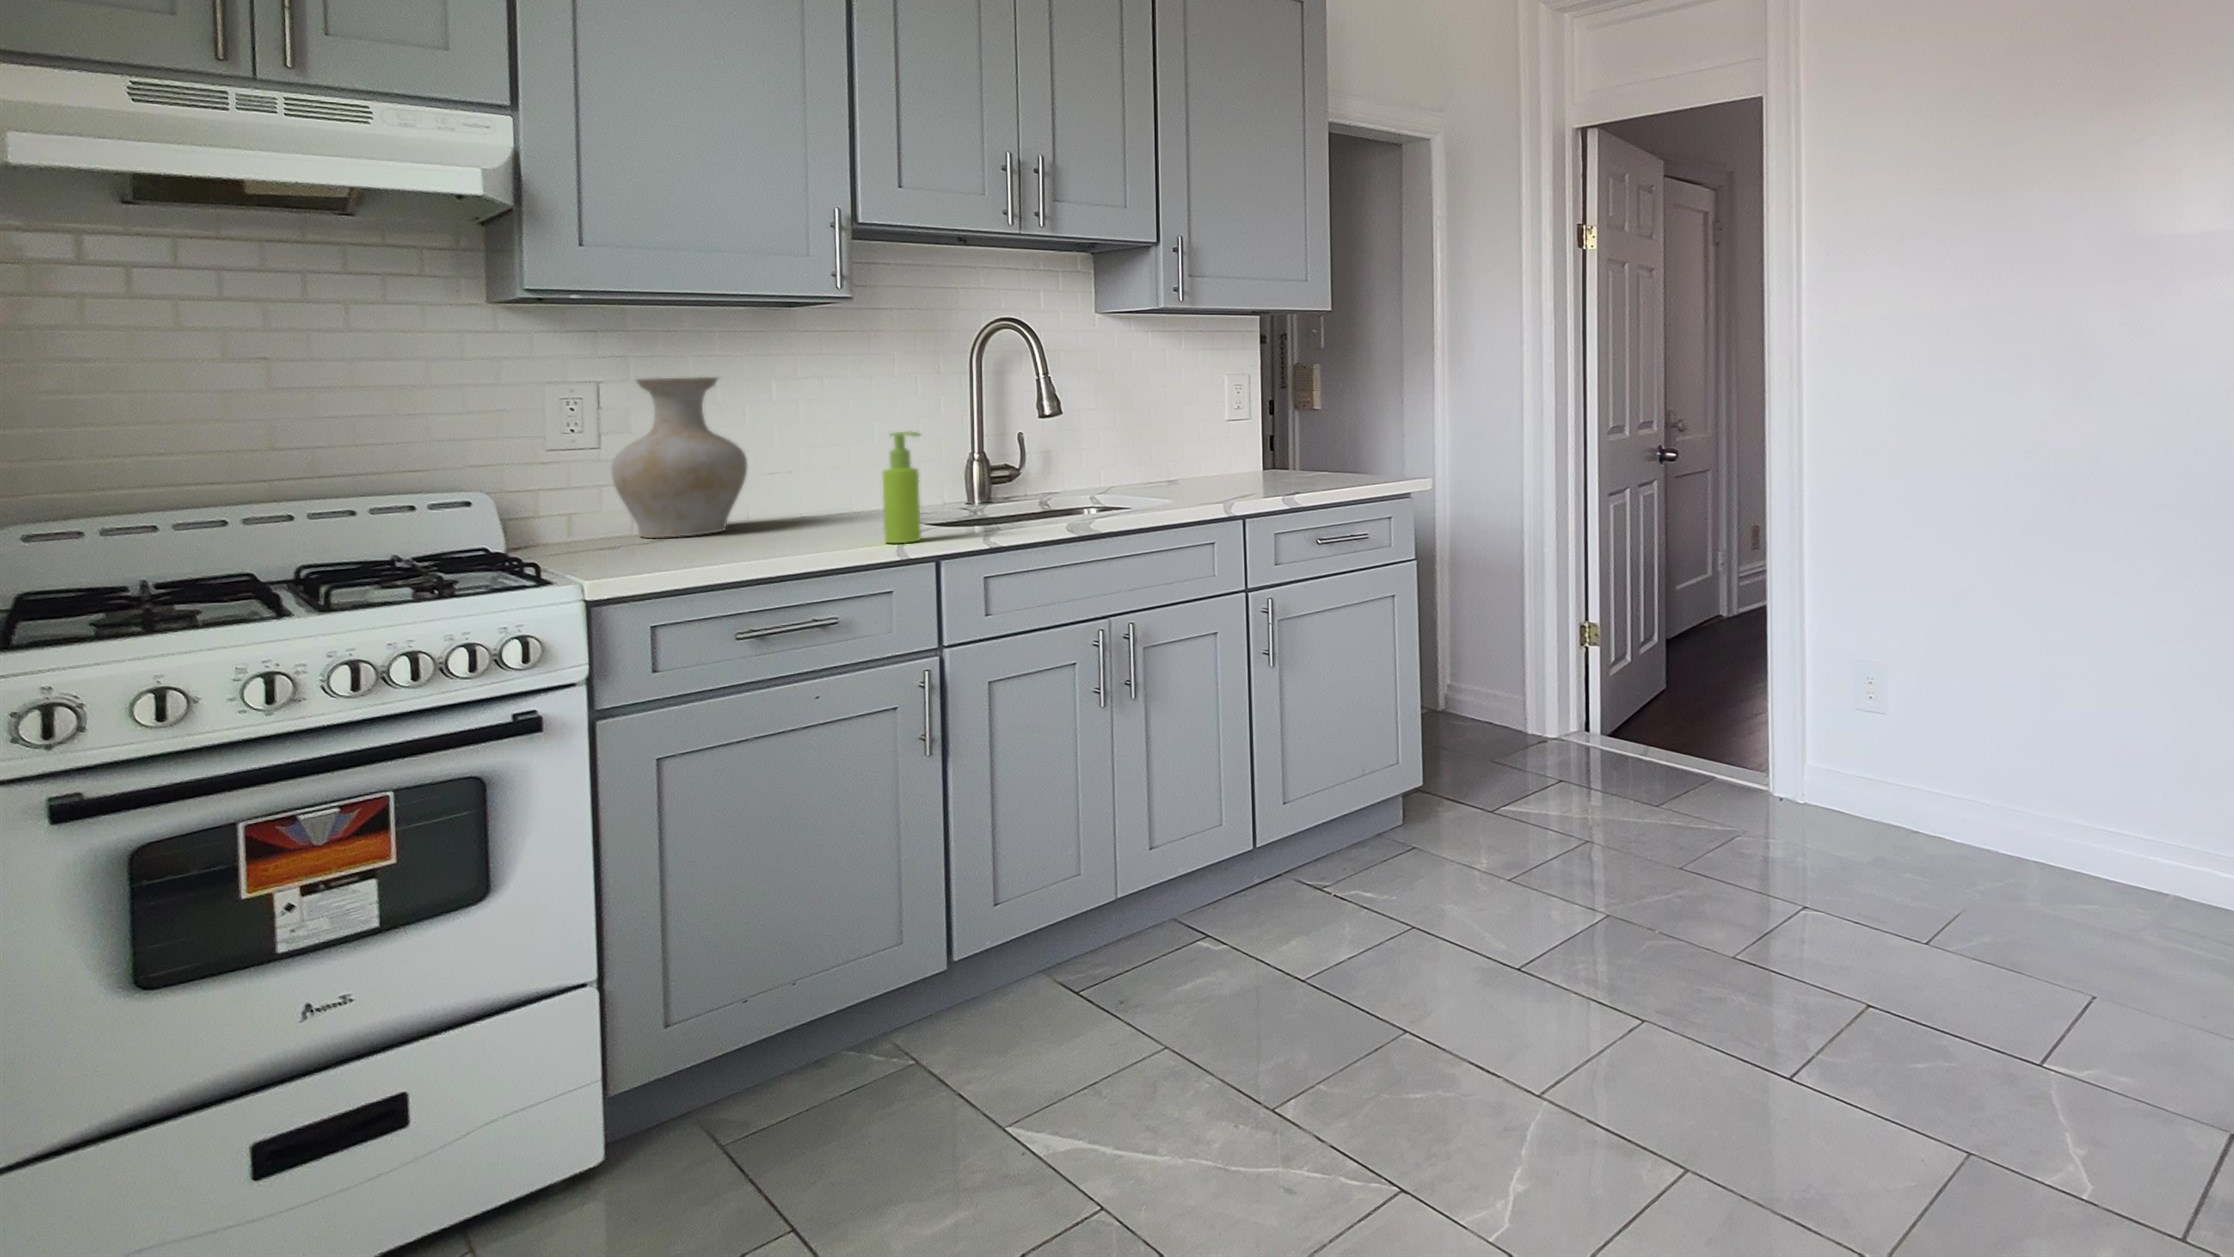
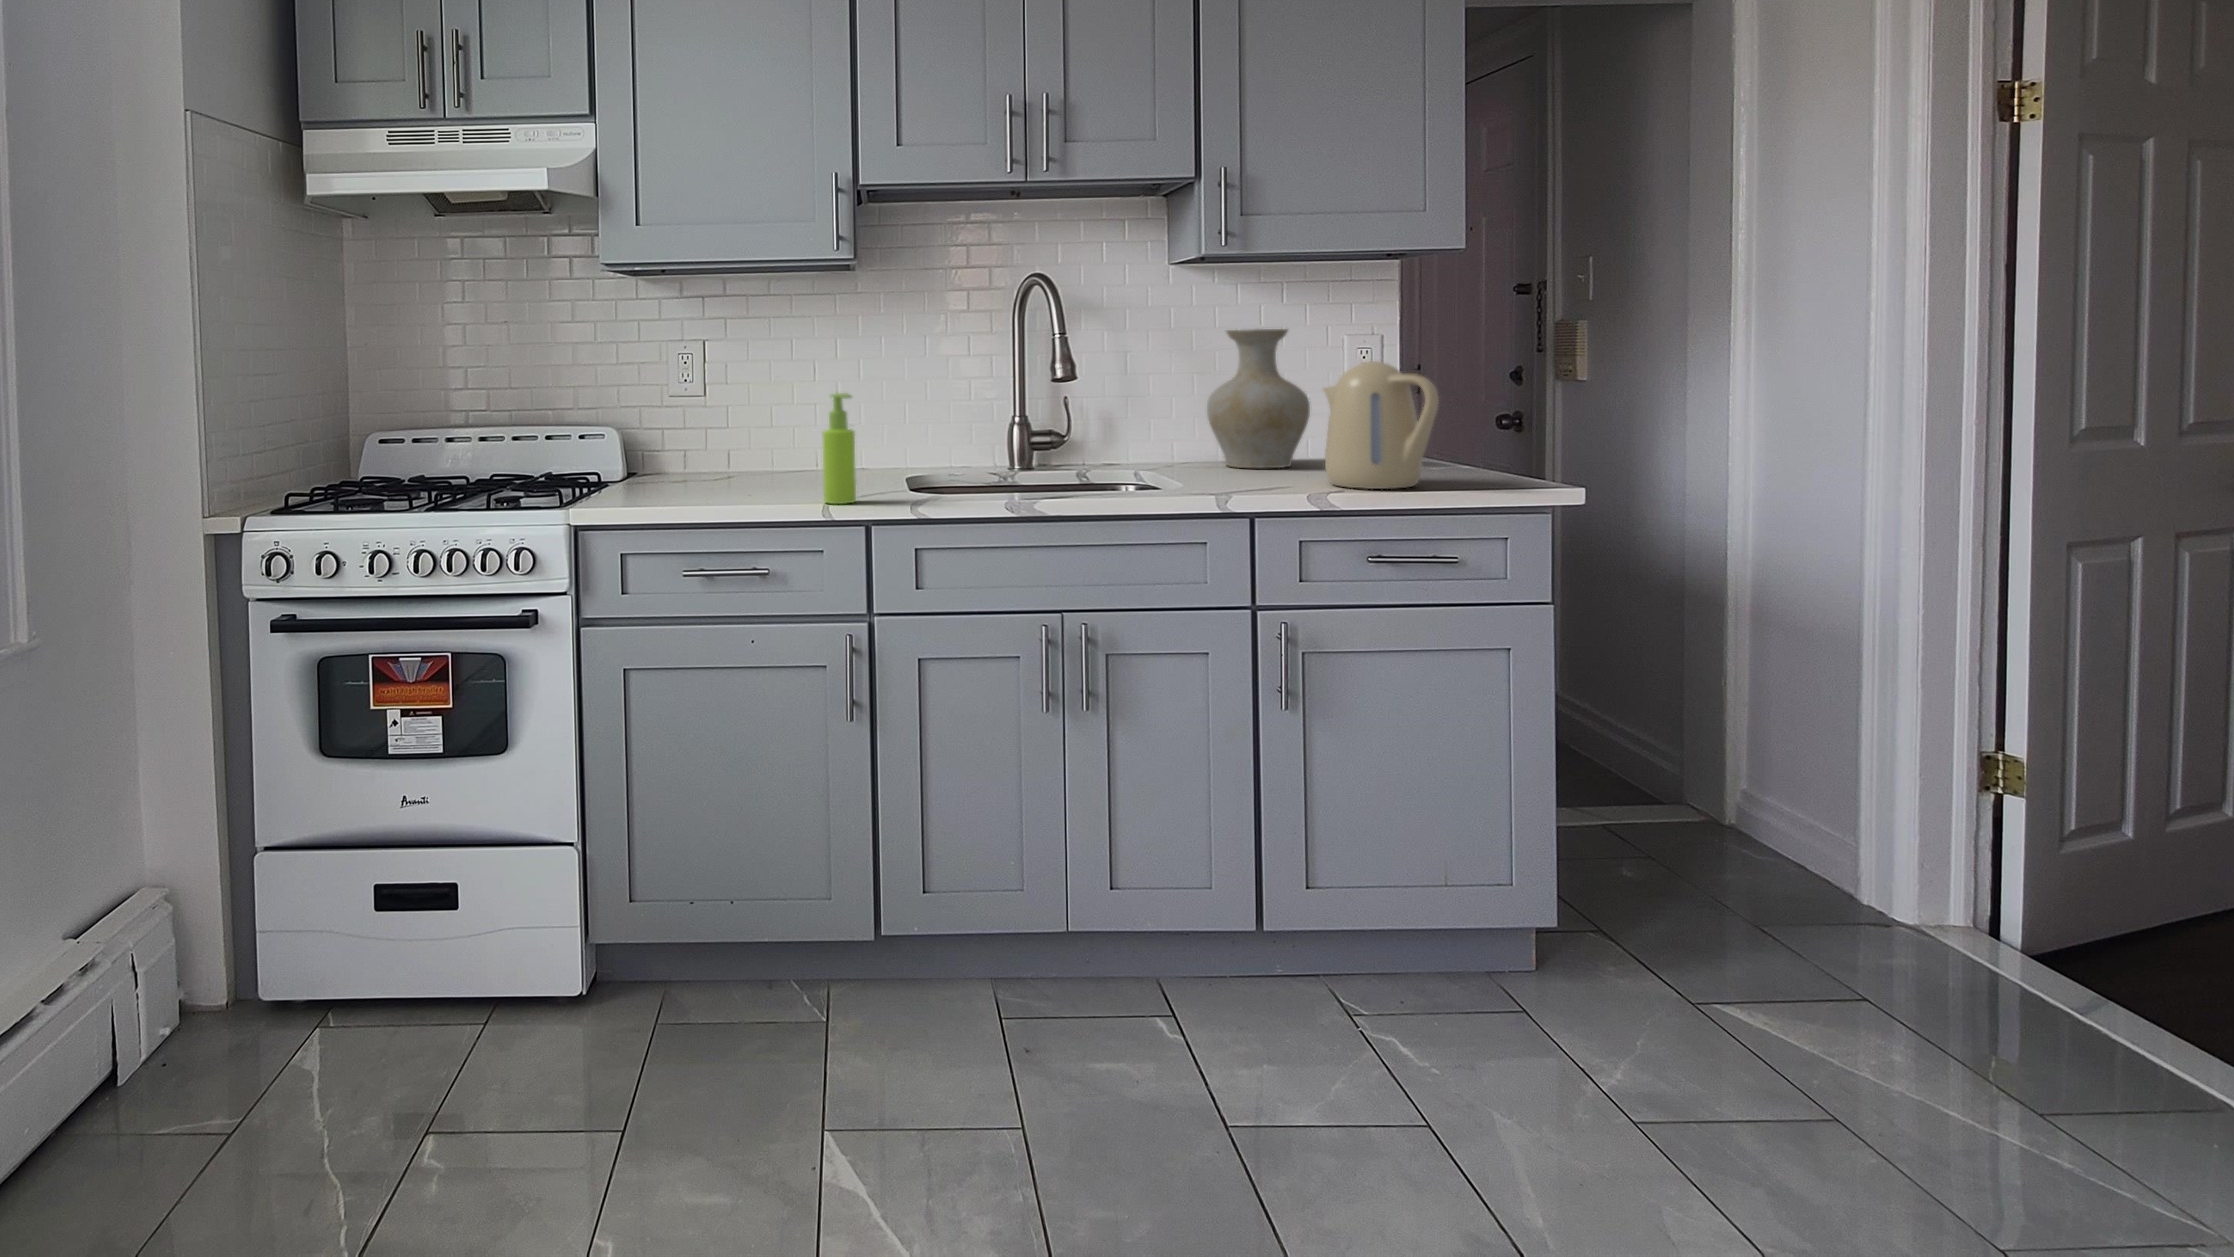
vase: present [612,377,747,538] -> present [1207,329,1310,468]
kettle: none [1249,395,1346,493] -> present [1323,361,1439,489]

